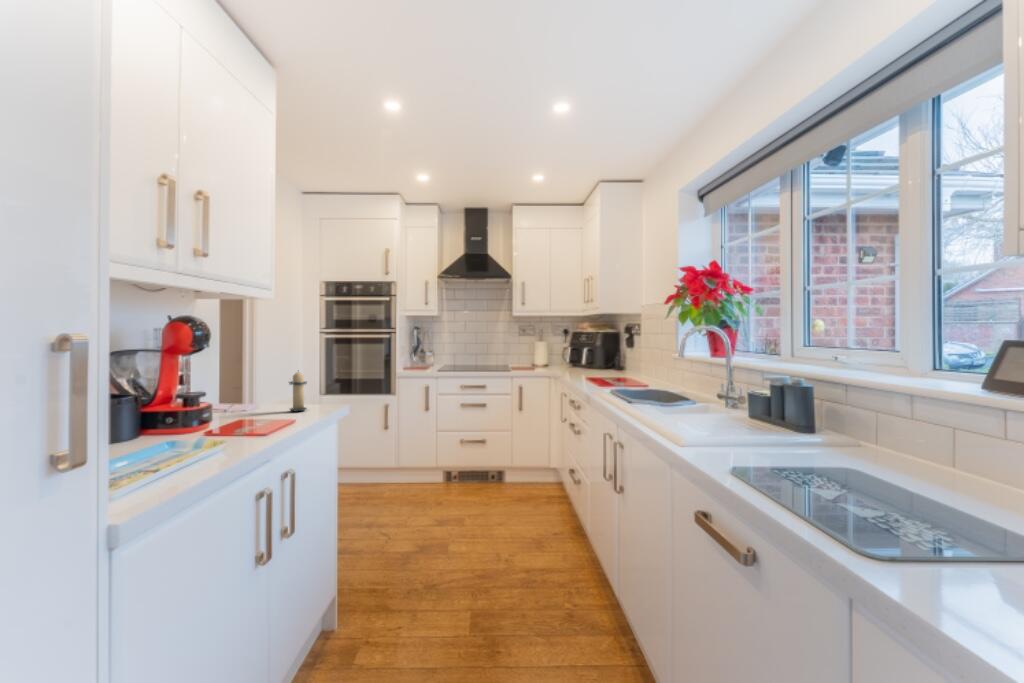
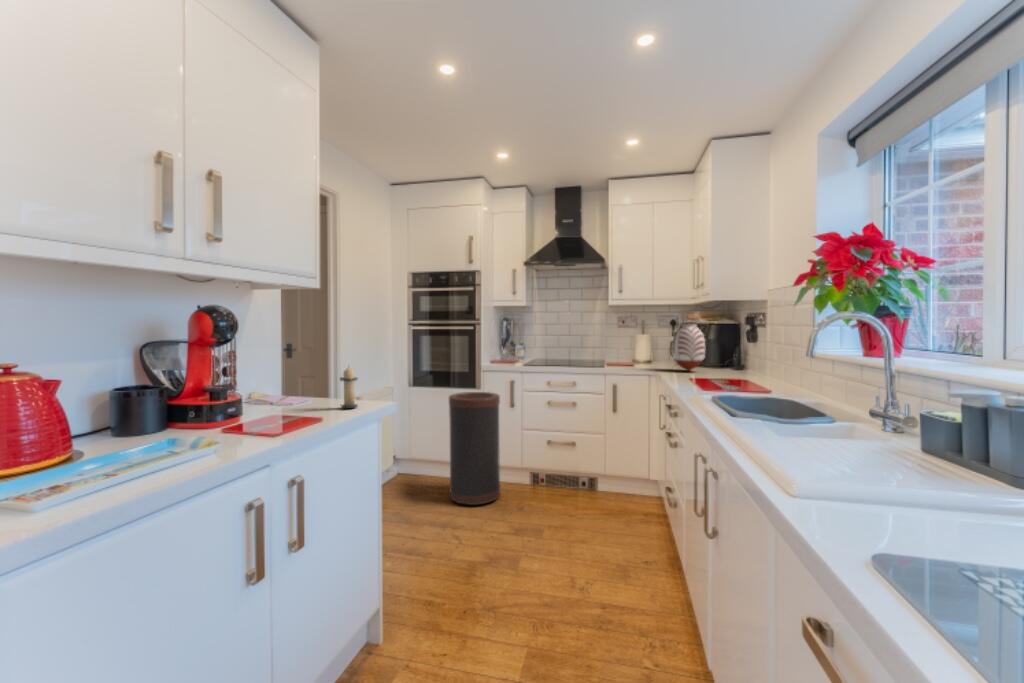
vase: none [569,333,595,373] -> present [672,324,705,371]
trash can: none [367,397,418,507] -> present [449,392,500,505]

